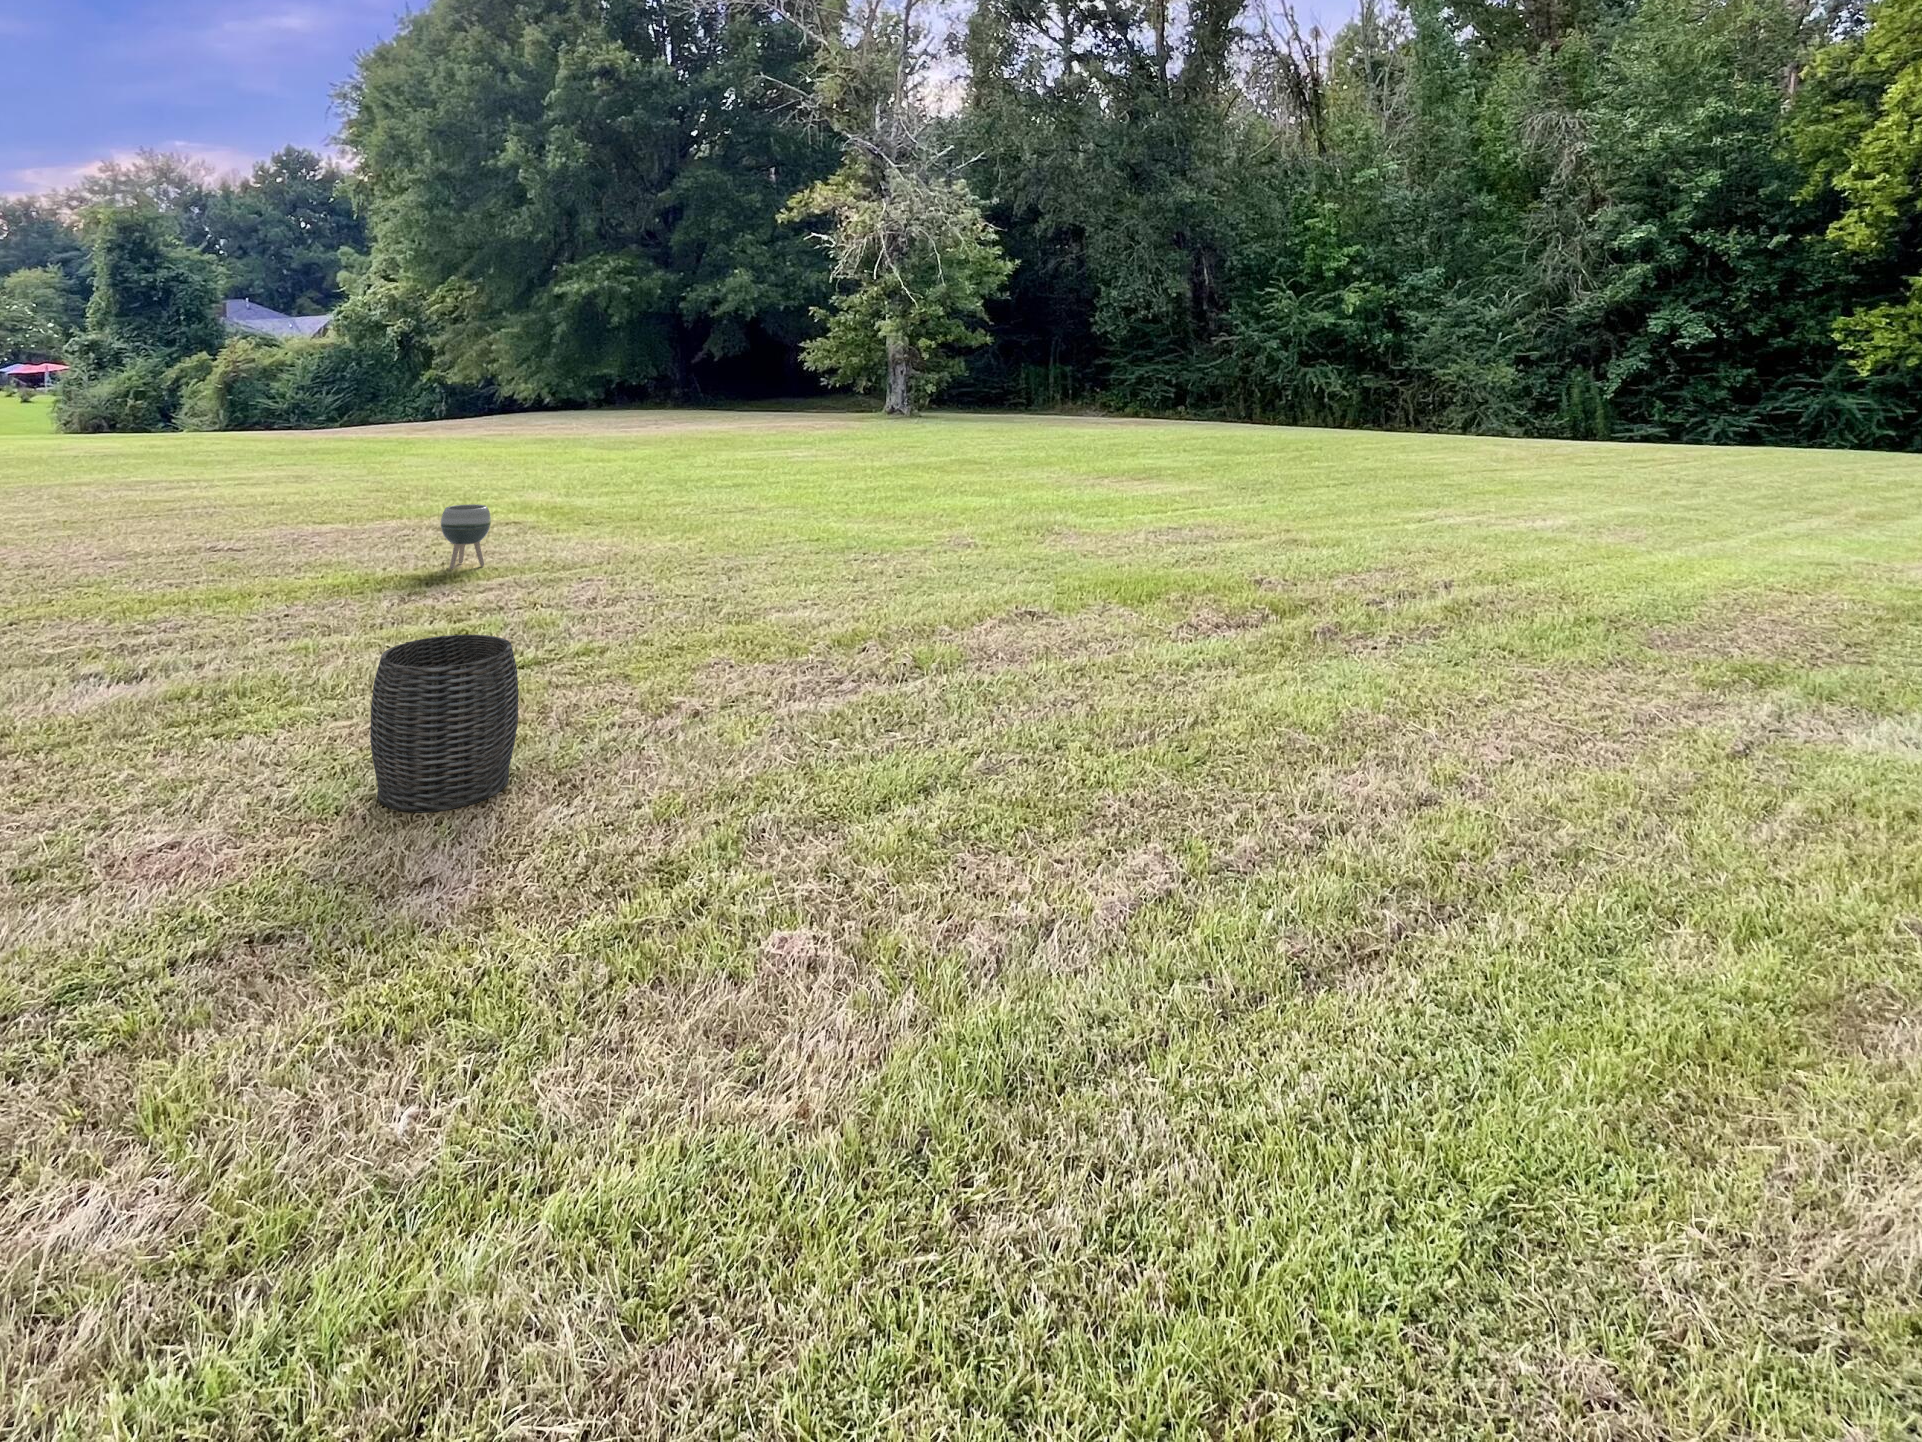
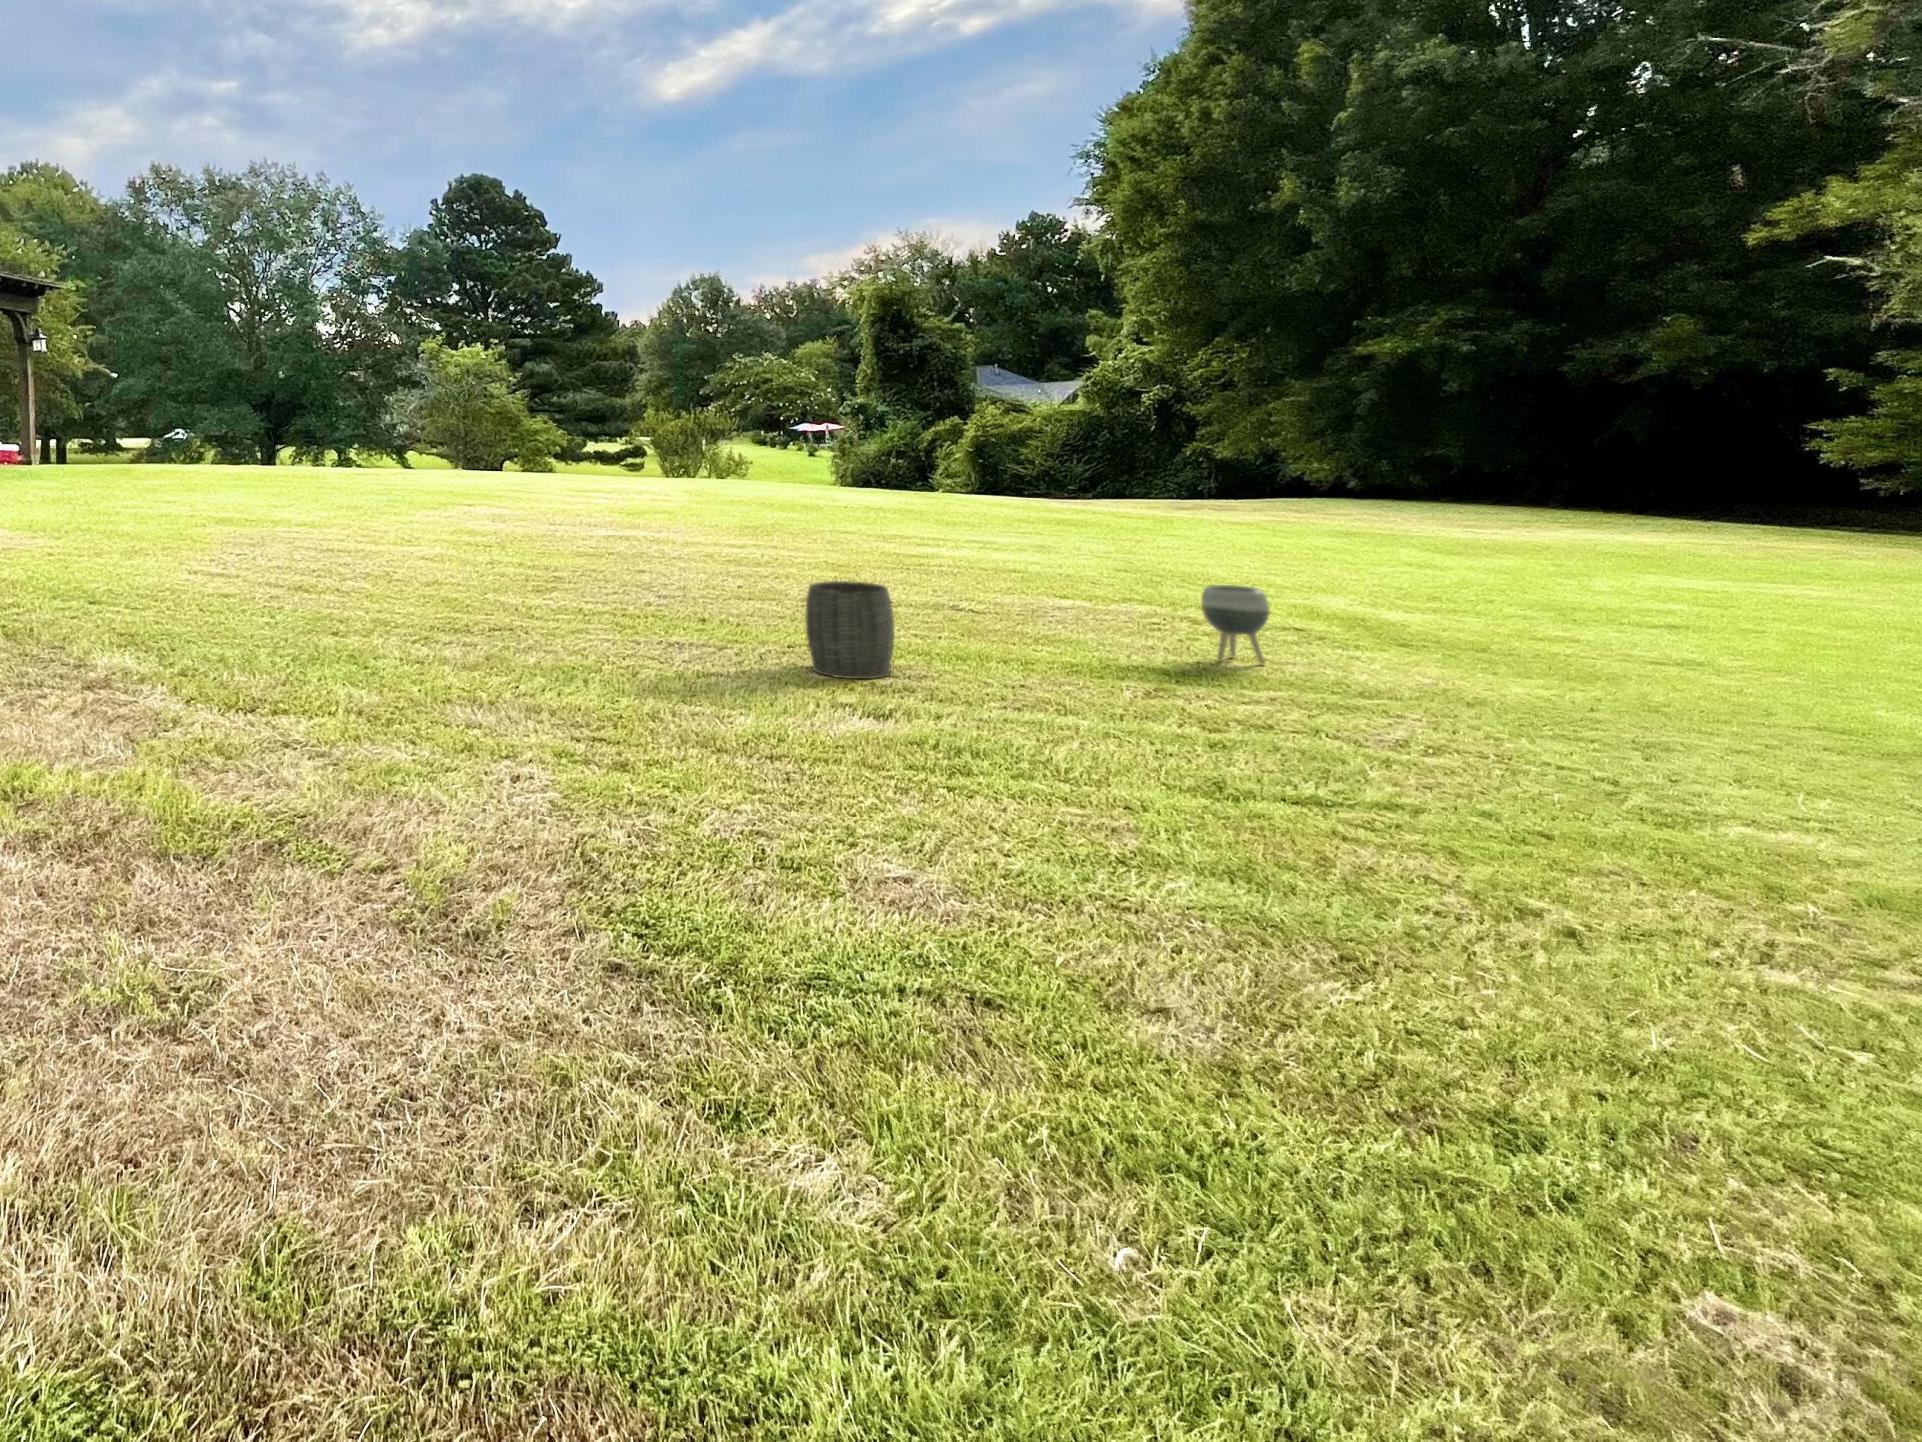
woven basket: present [370,635,518,812] -> present [806,581,895,679]

